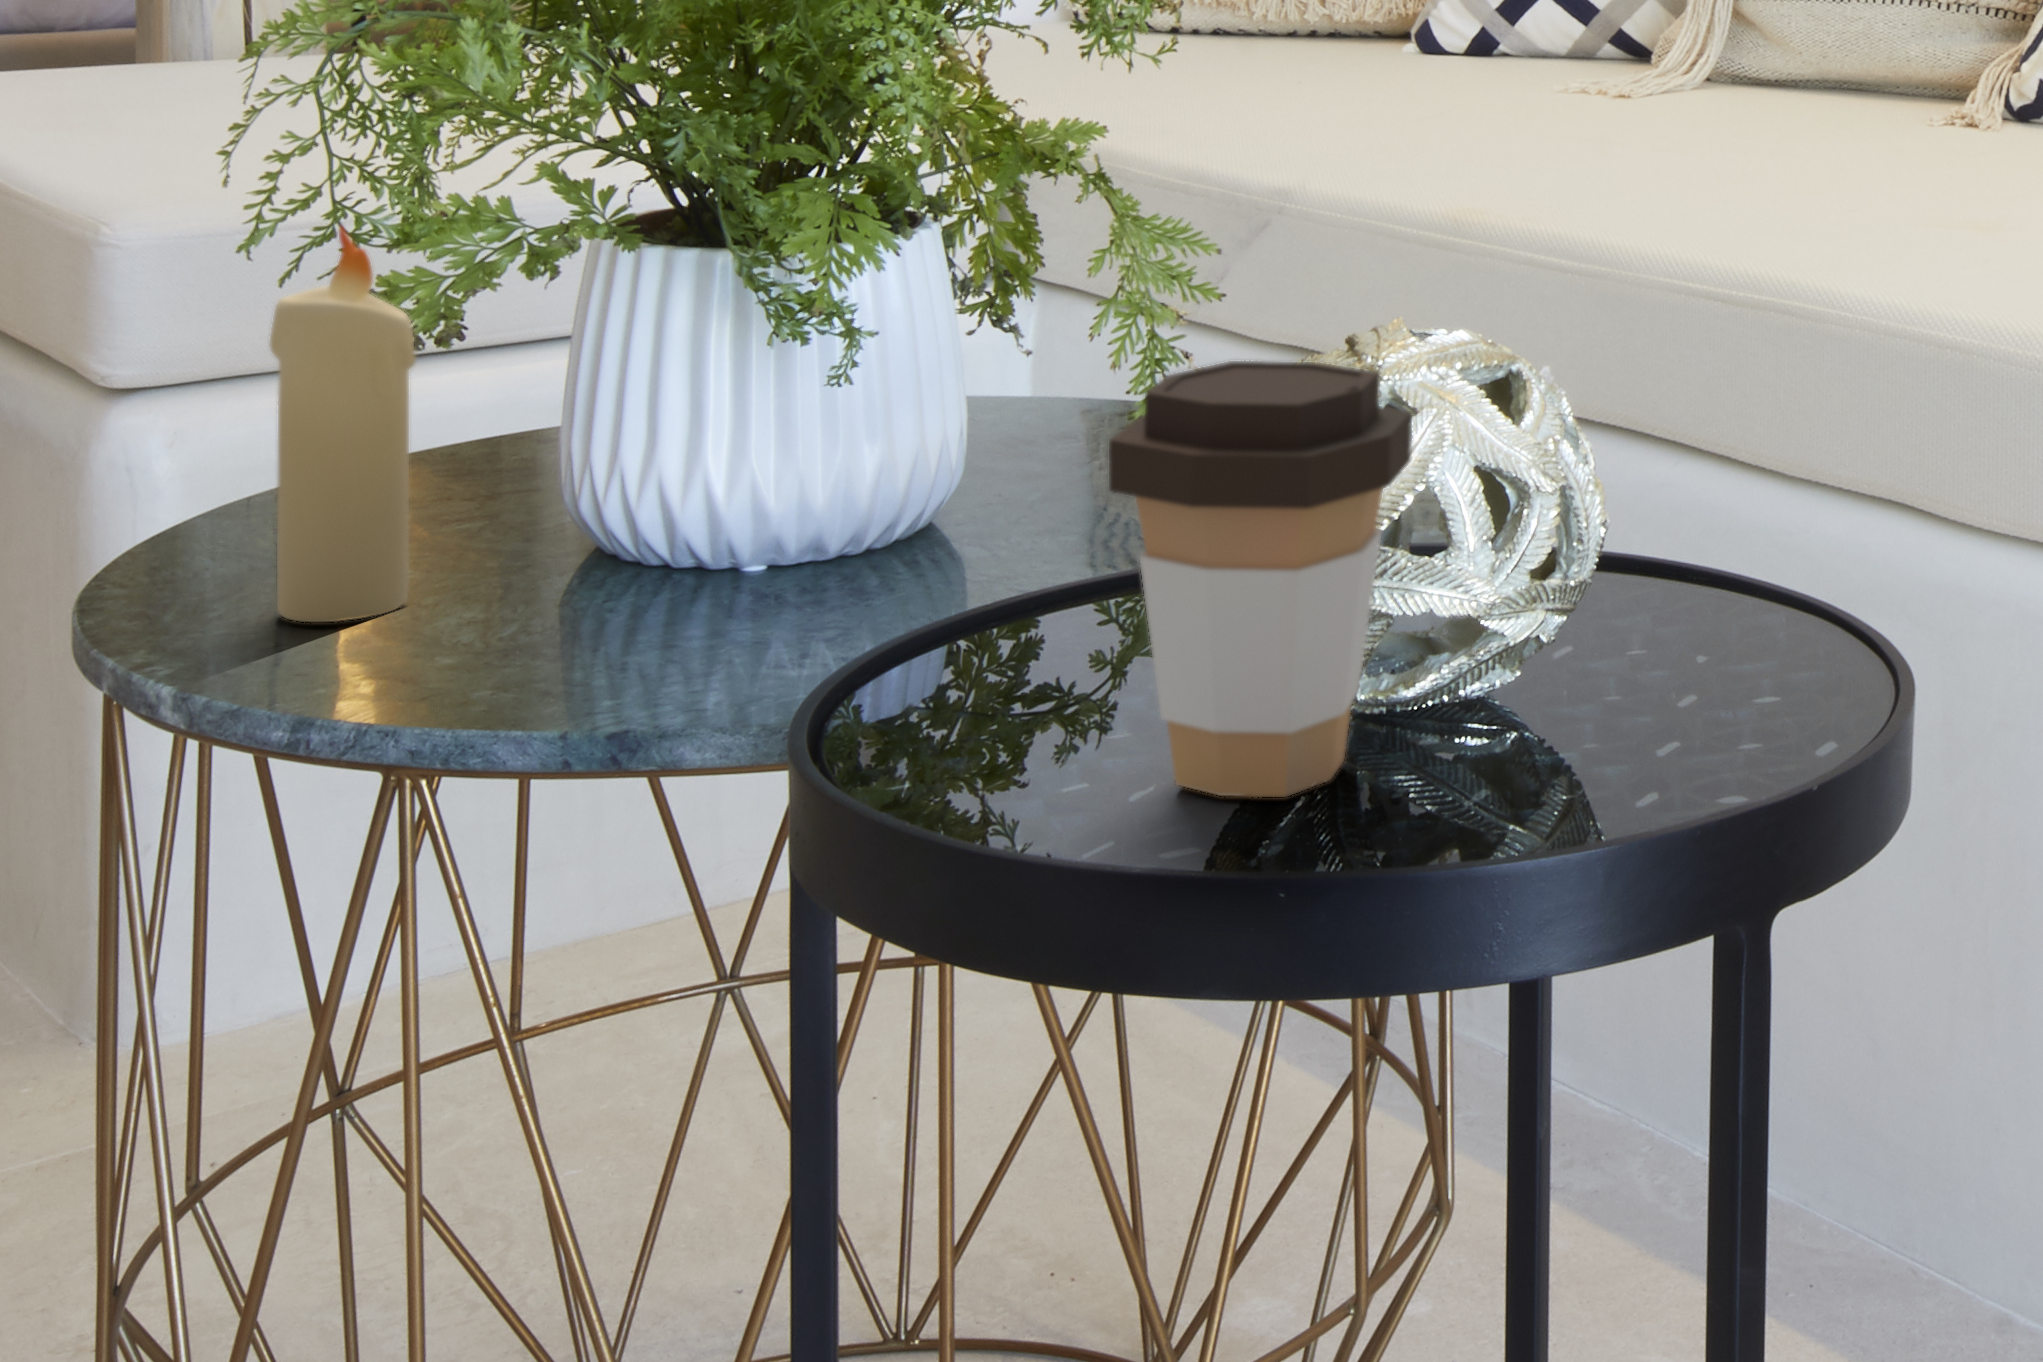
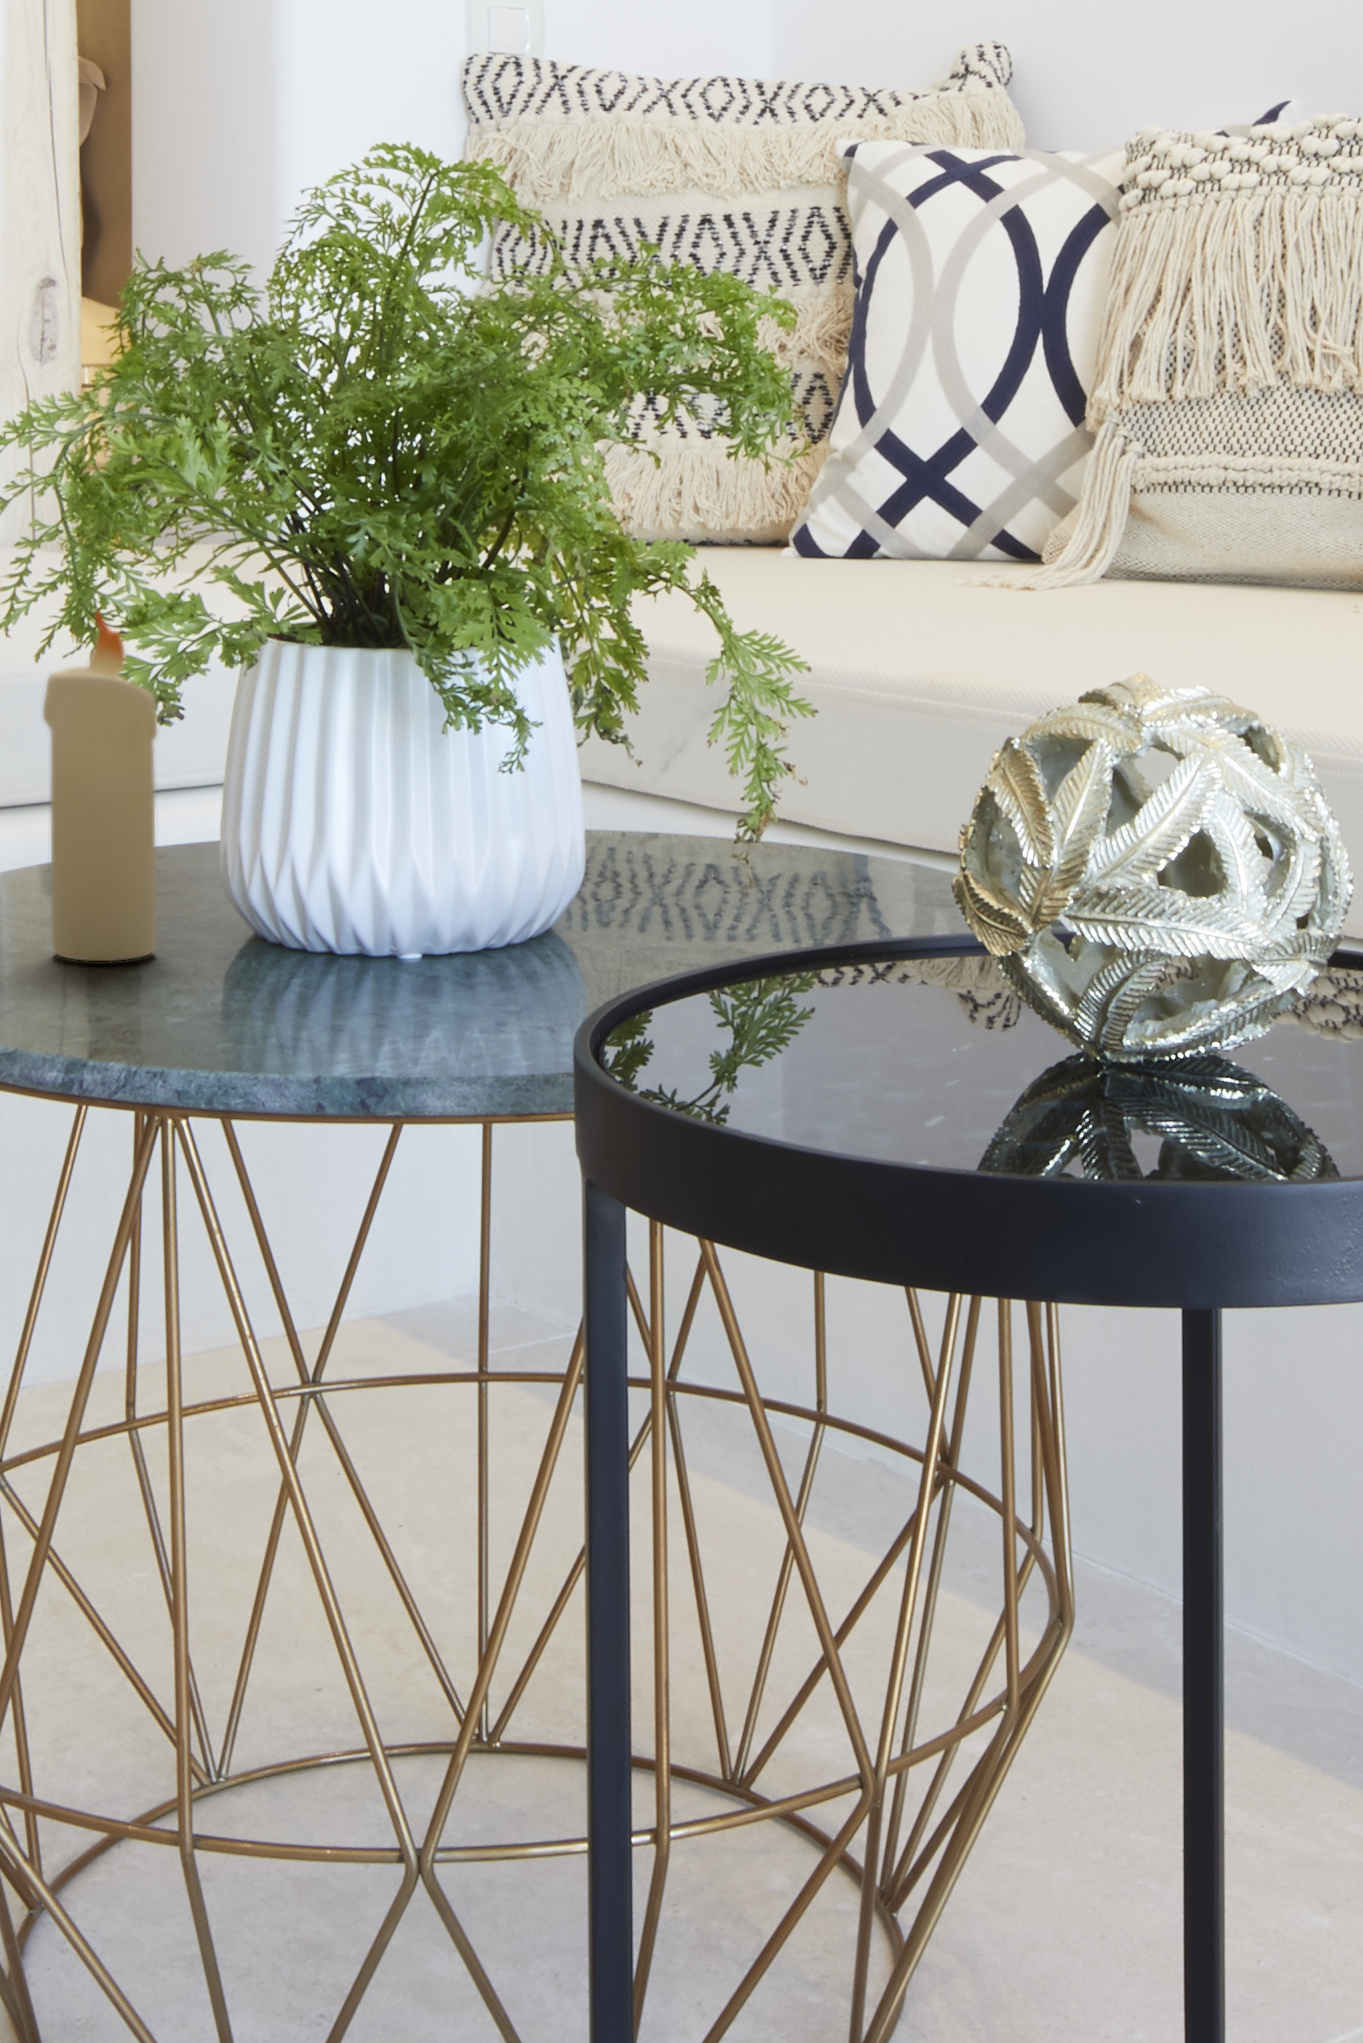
coffee cup: present [1109,361,1412,797] -> none [936,700,1204,1106]

